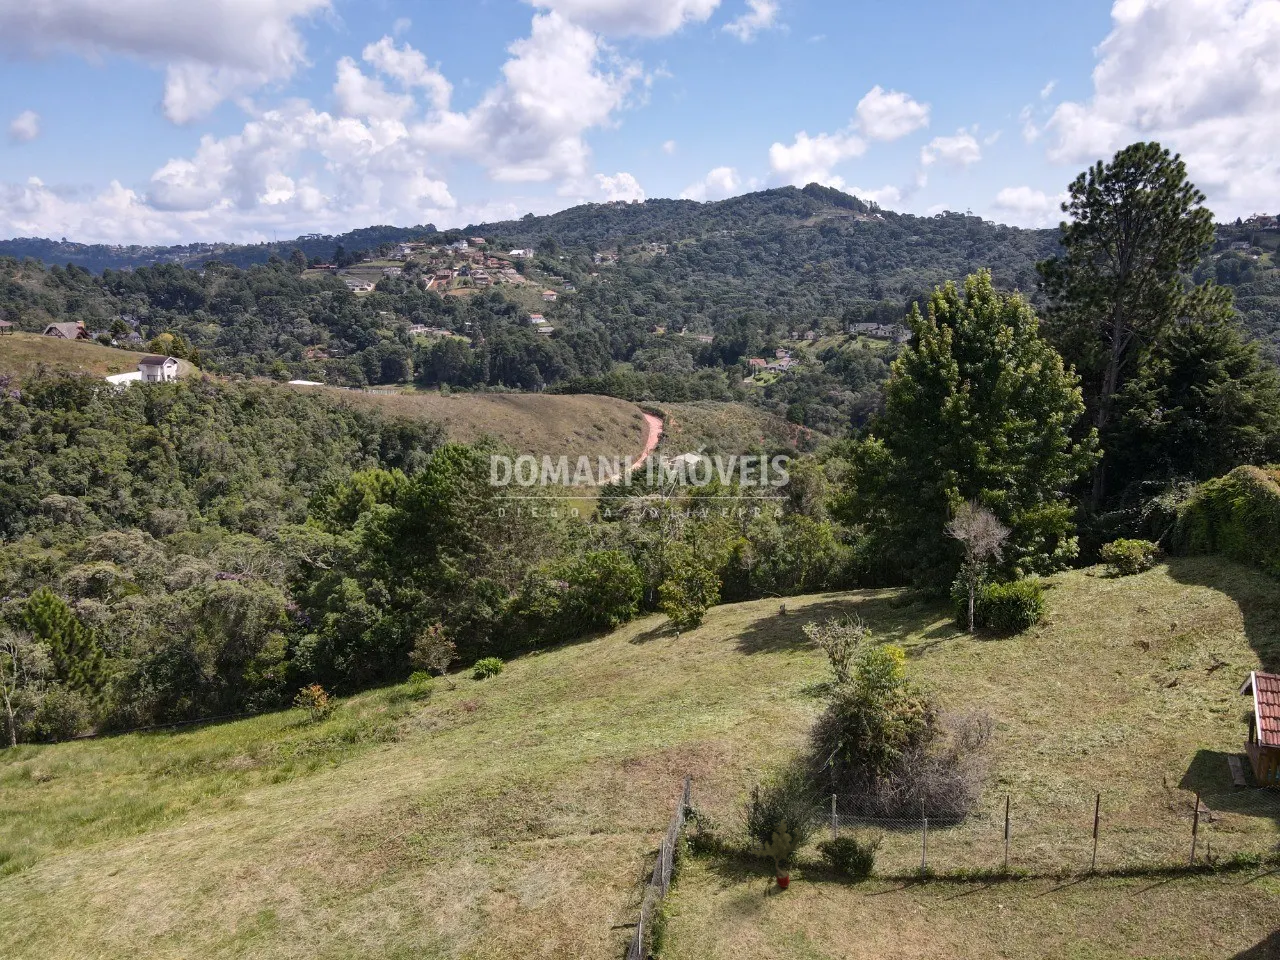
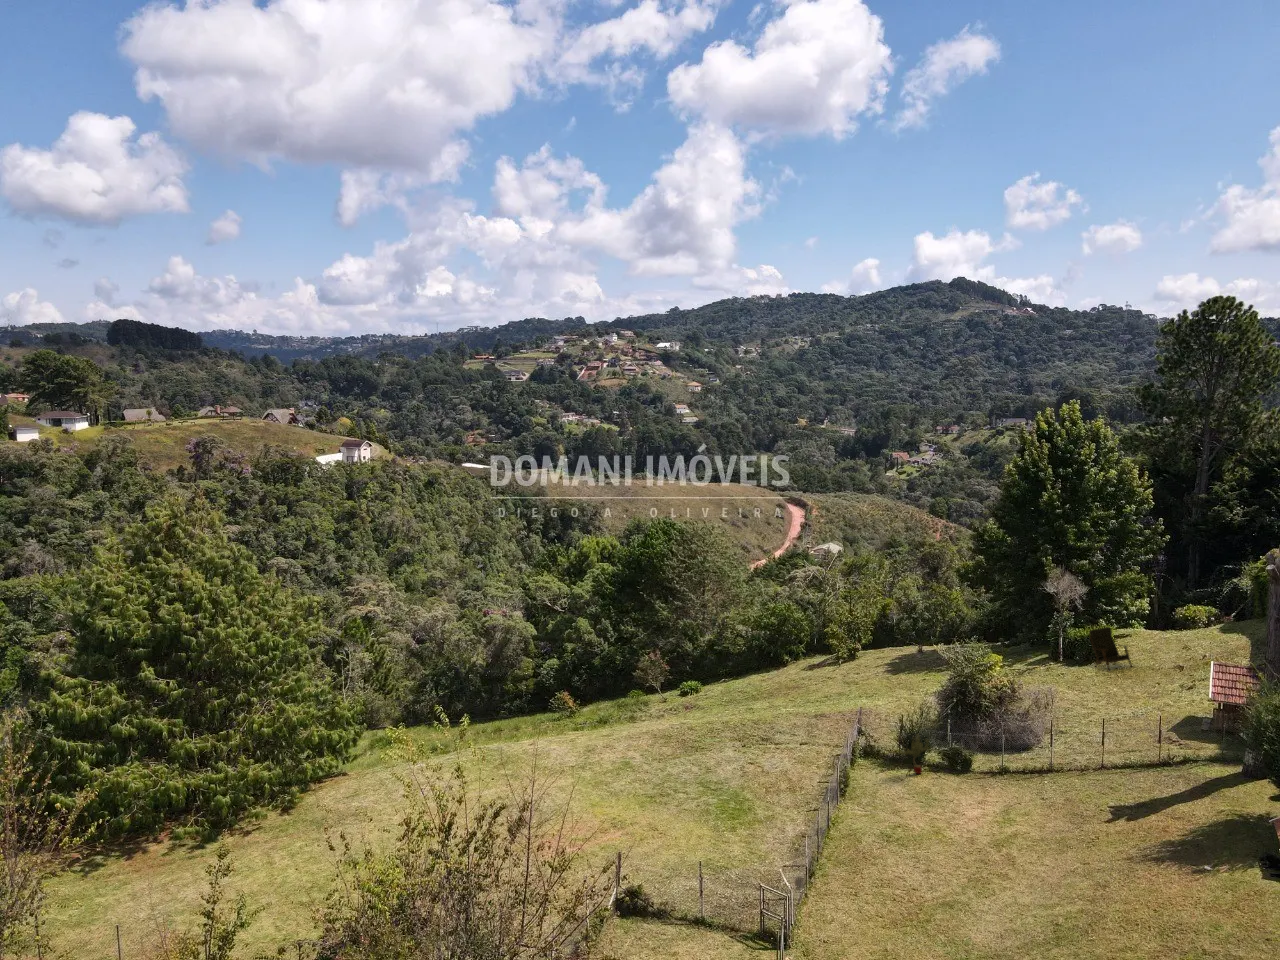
lounge chair: none [1009,583,1066,647] -> present [1089,627,1132,670]

